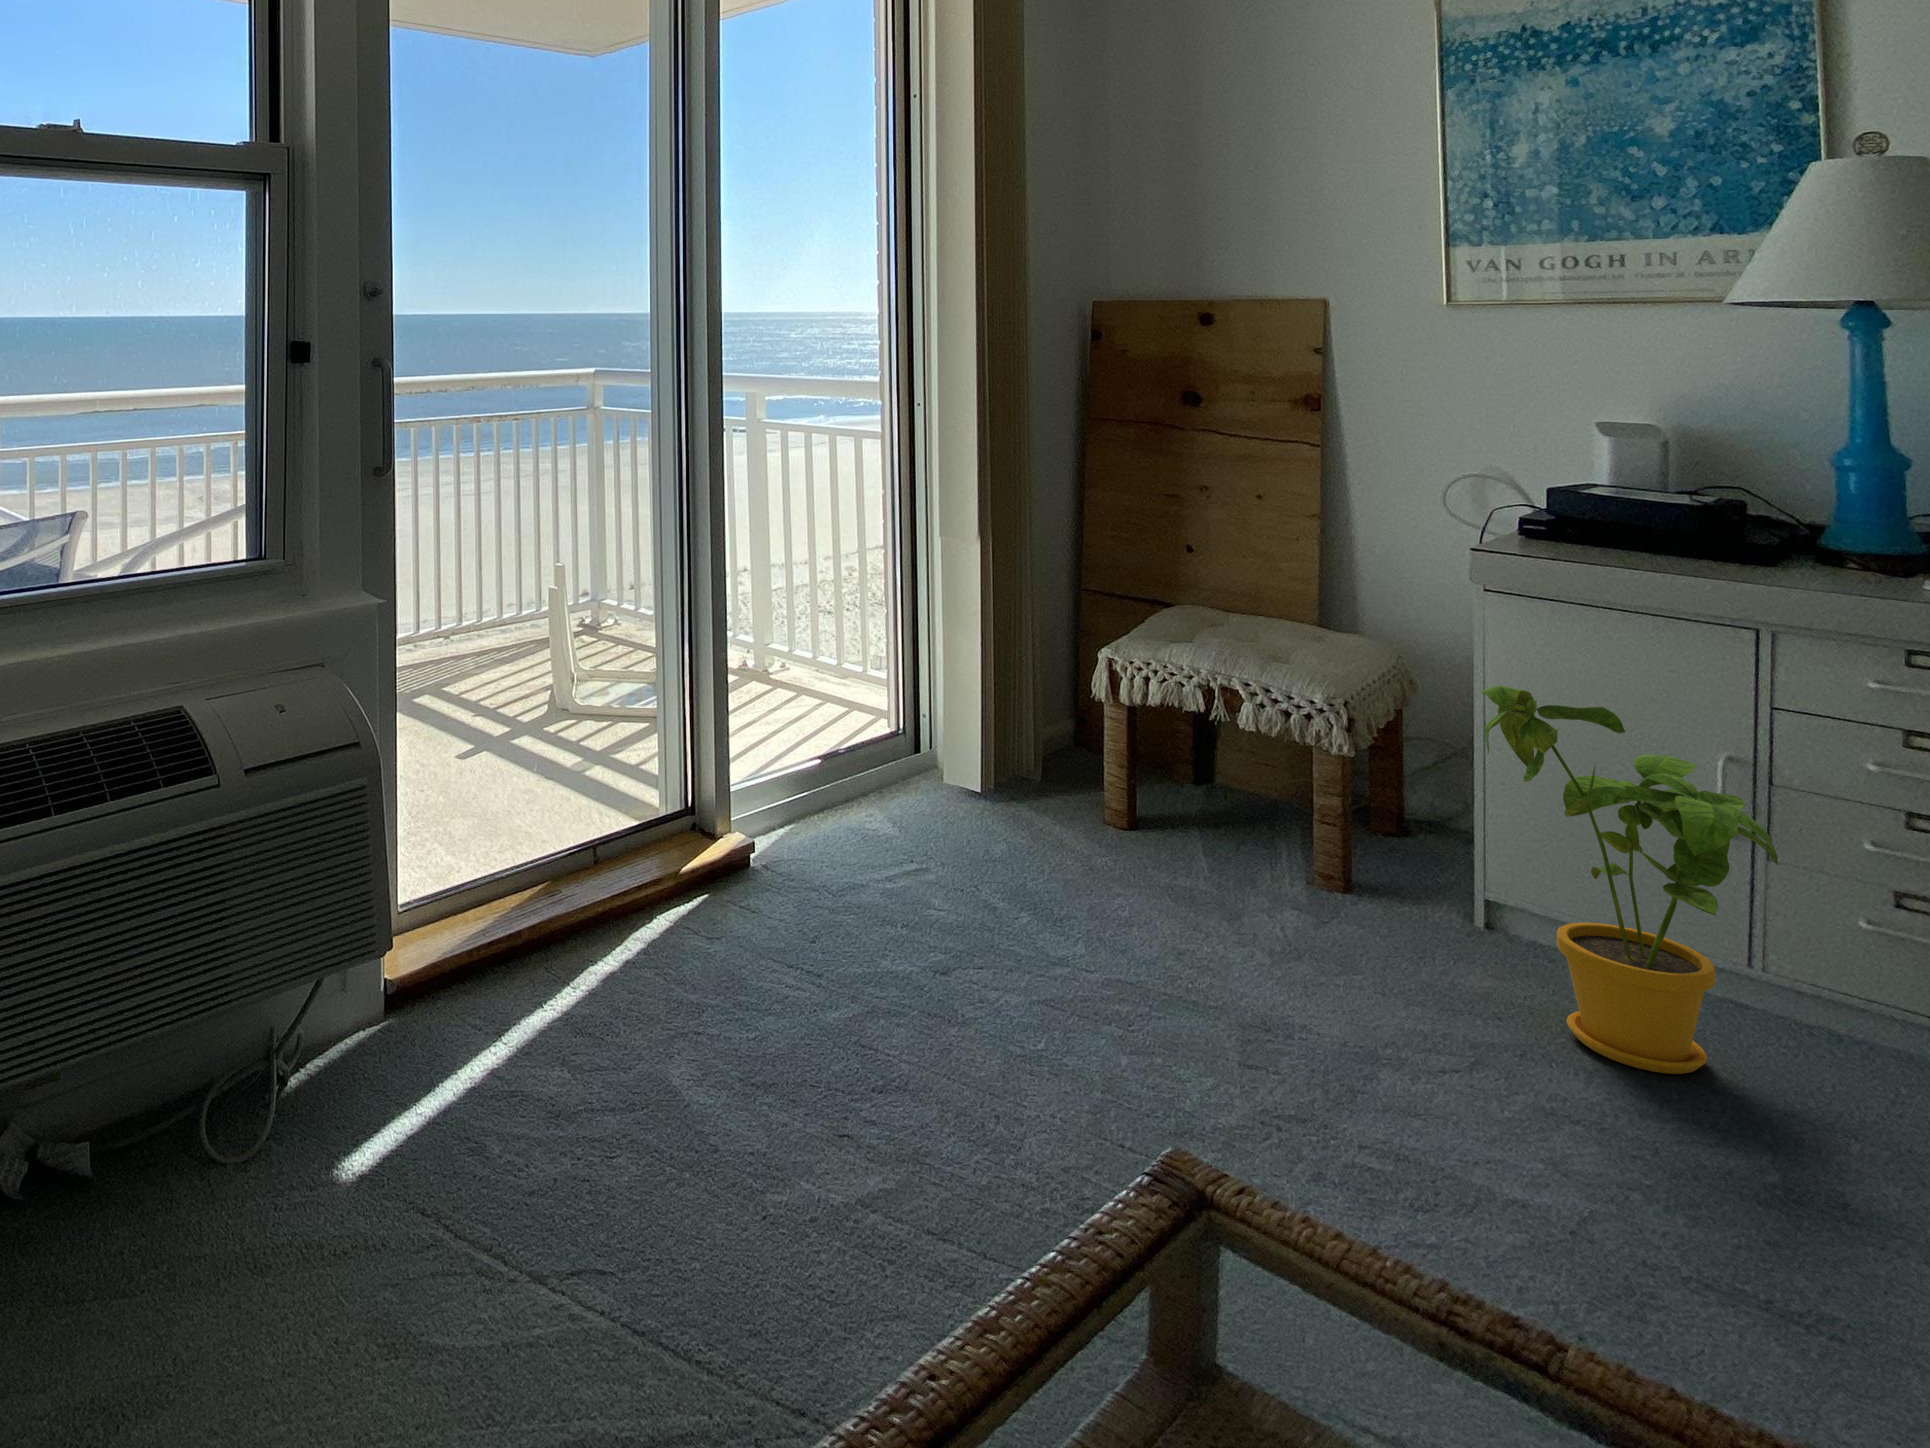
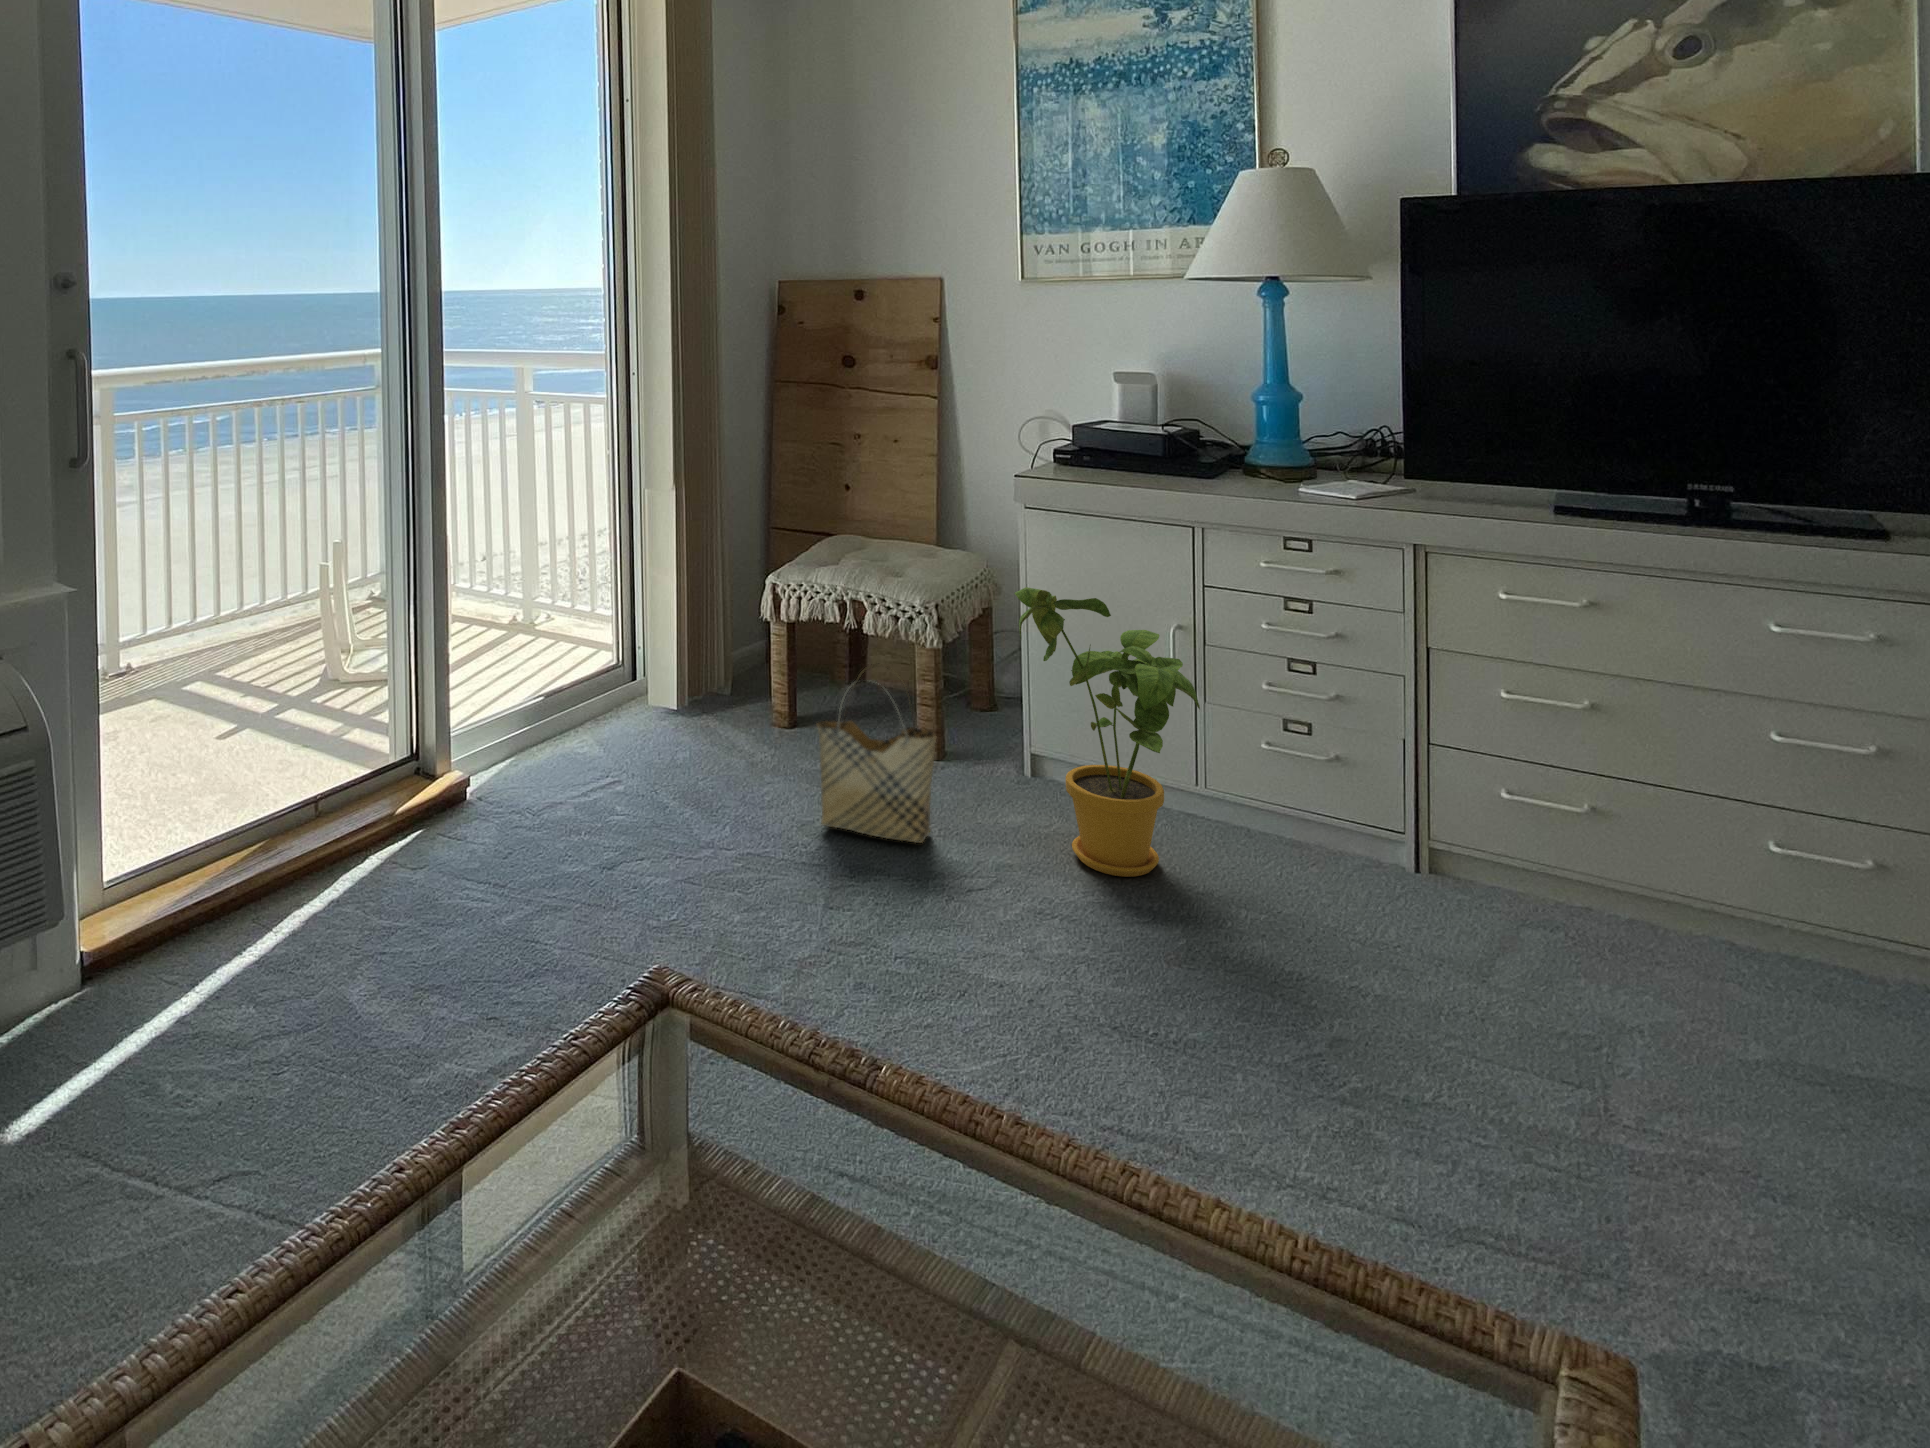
woven basket: none [1190,766,1362,991] -> present [817,663,936,843]

